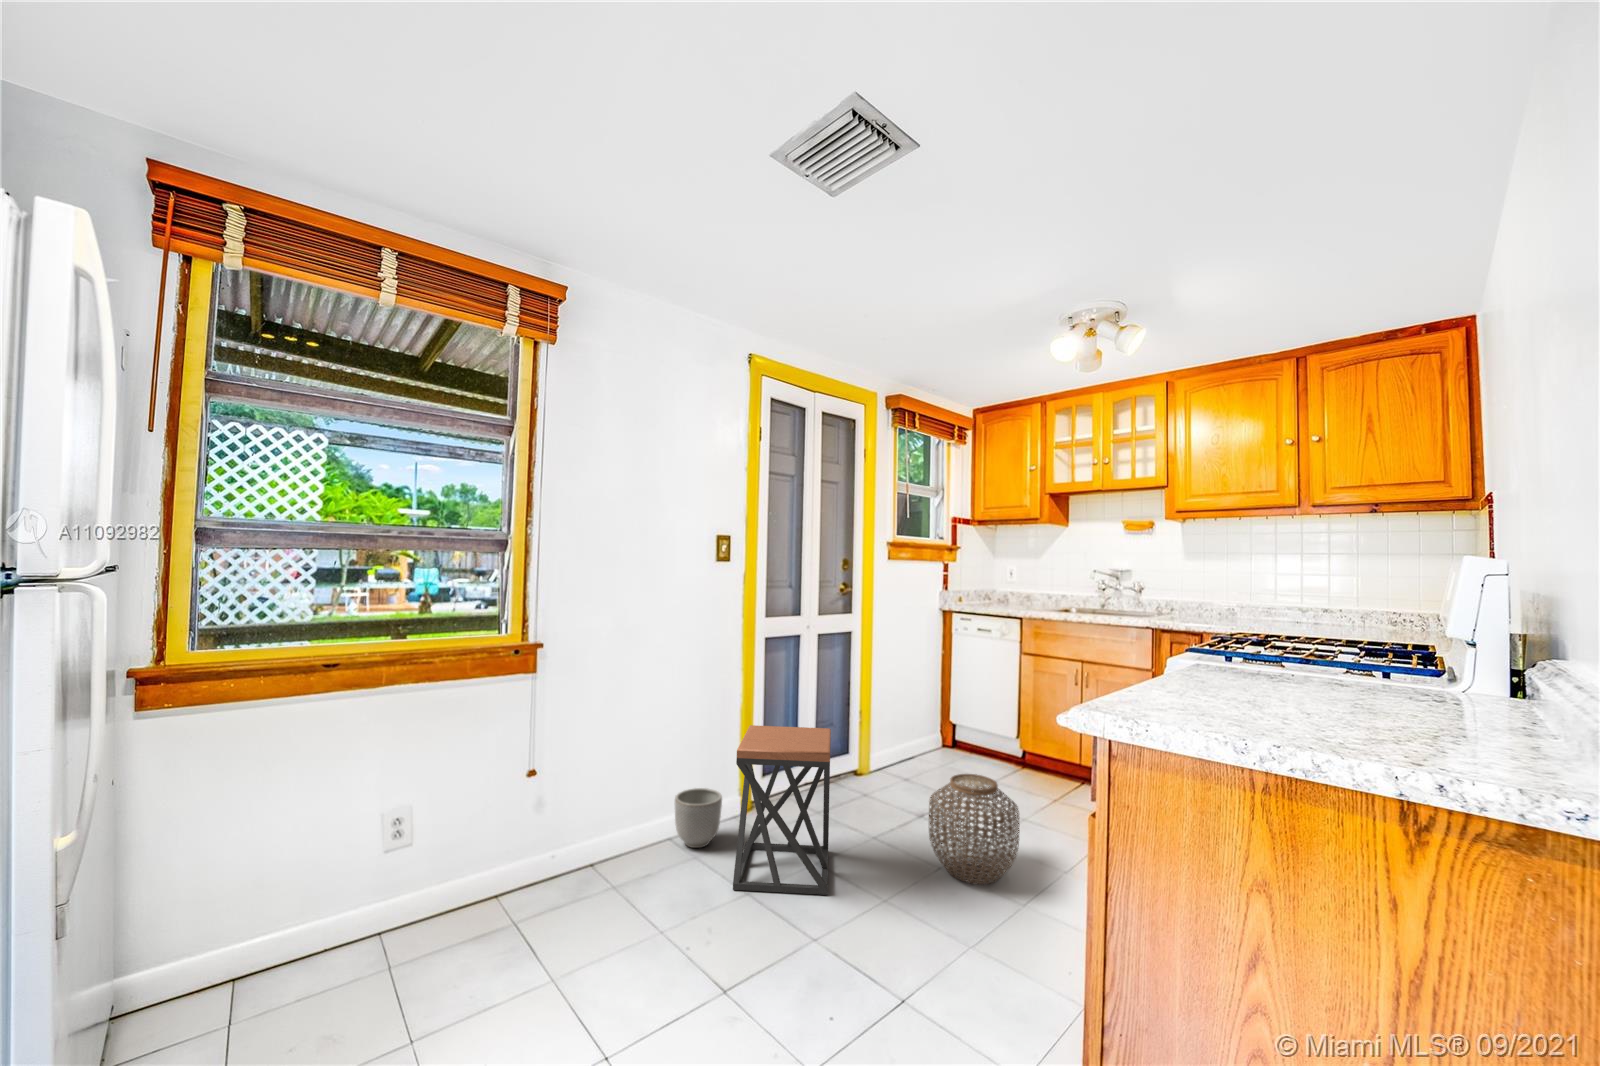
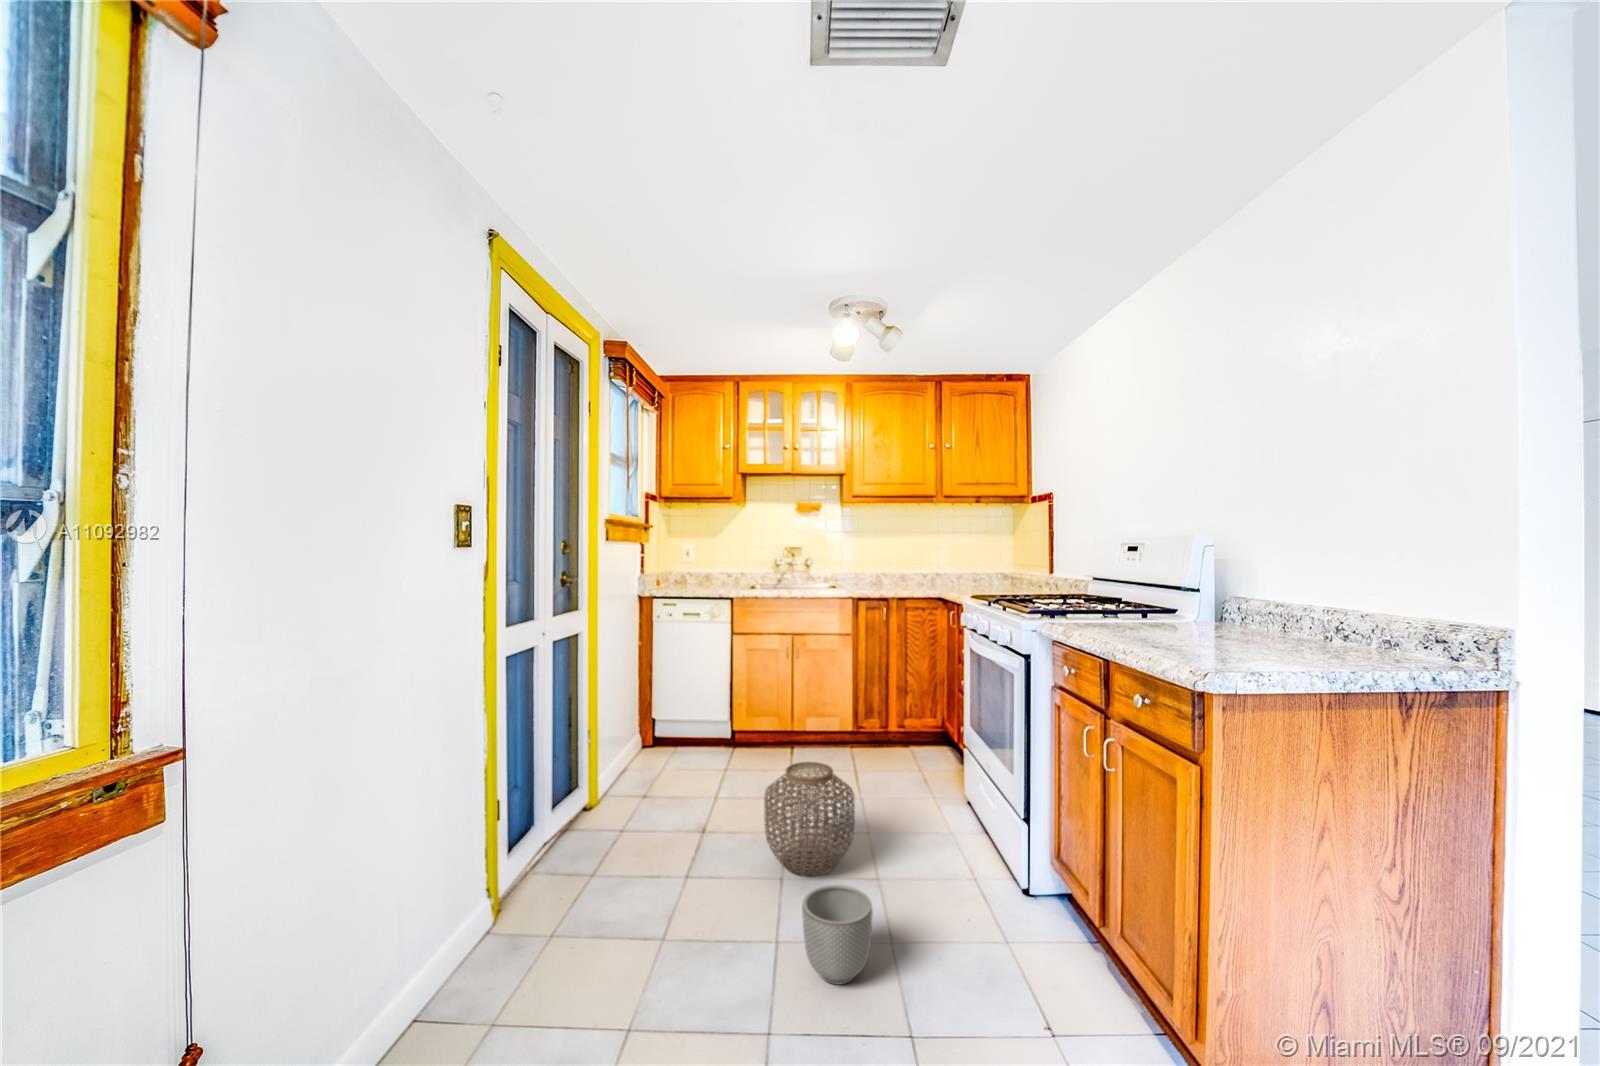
stool: present [733,725,831,895] -> none [555,755,719,1018]
planter: present [675,788,722,848] -> present [802,885,873,985]

